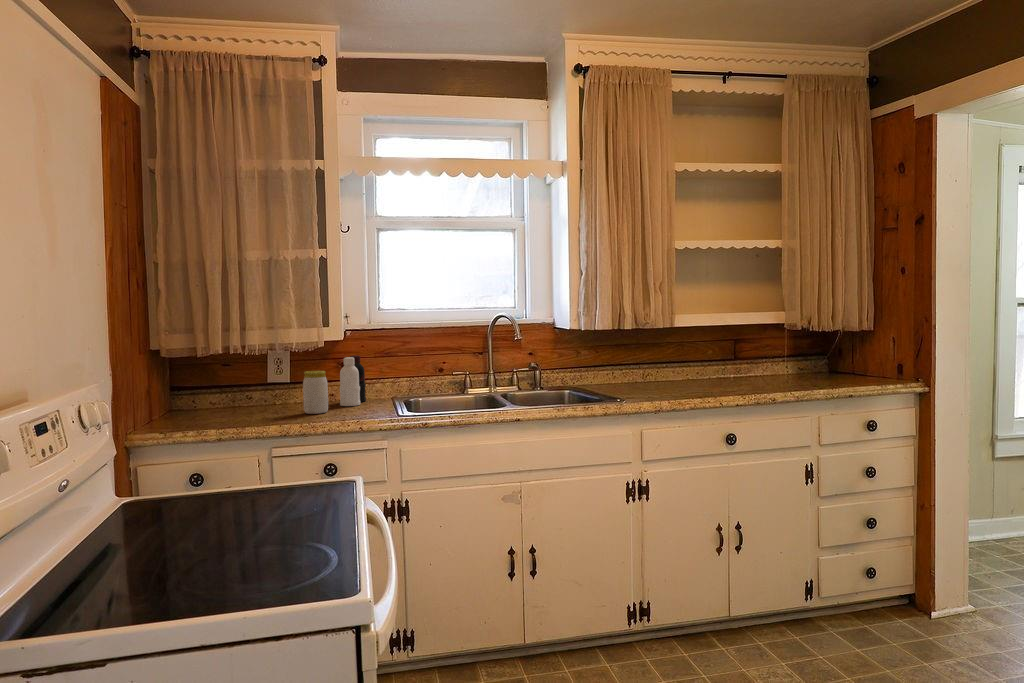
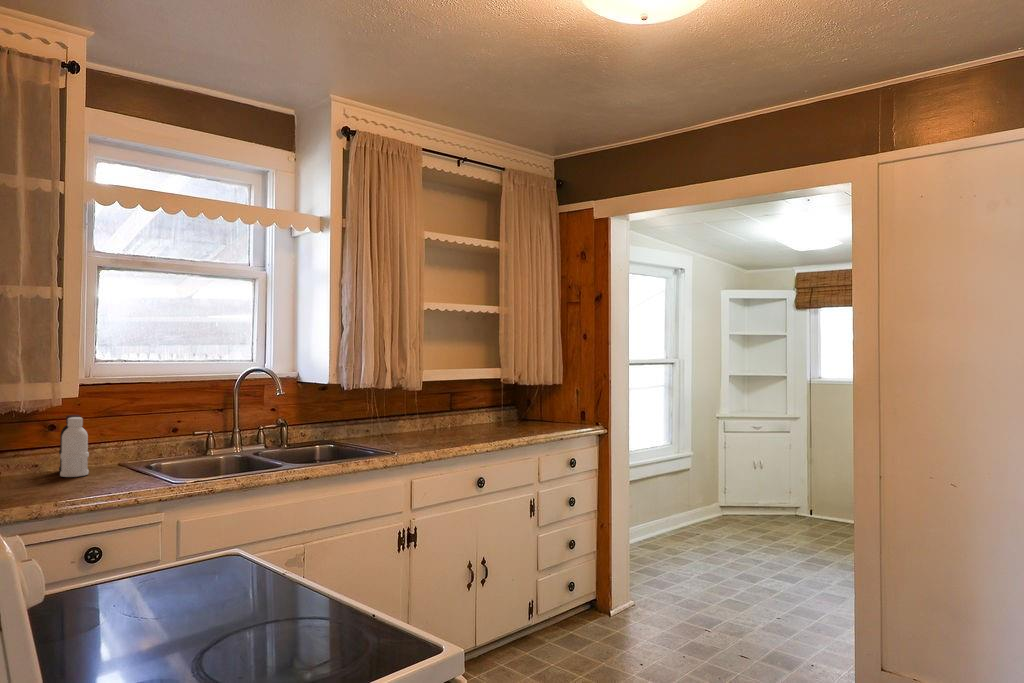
jar: present [303,371,328,414] -> none [27,435,62,489]

